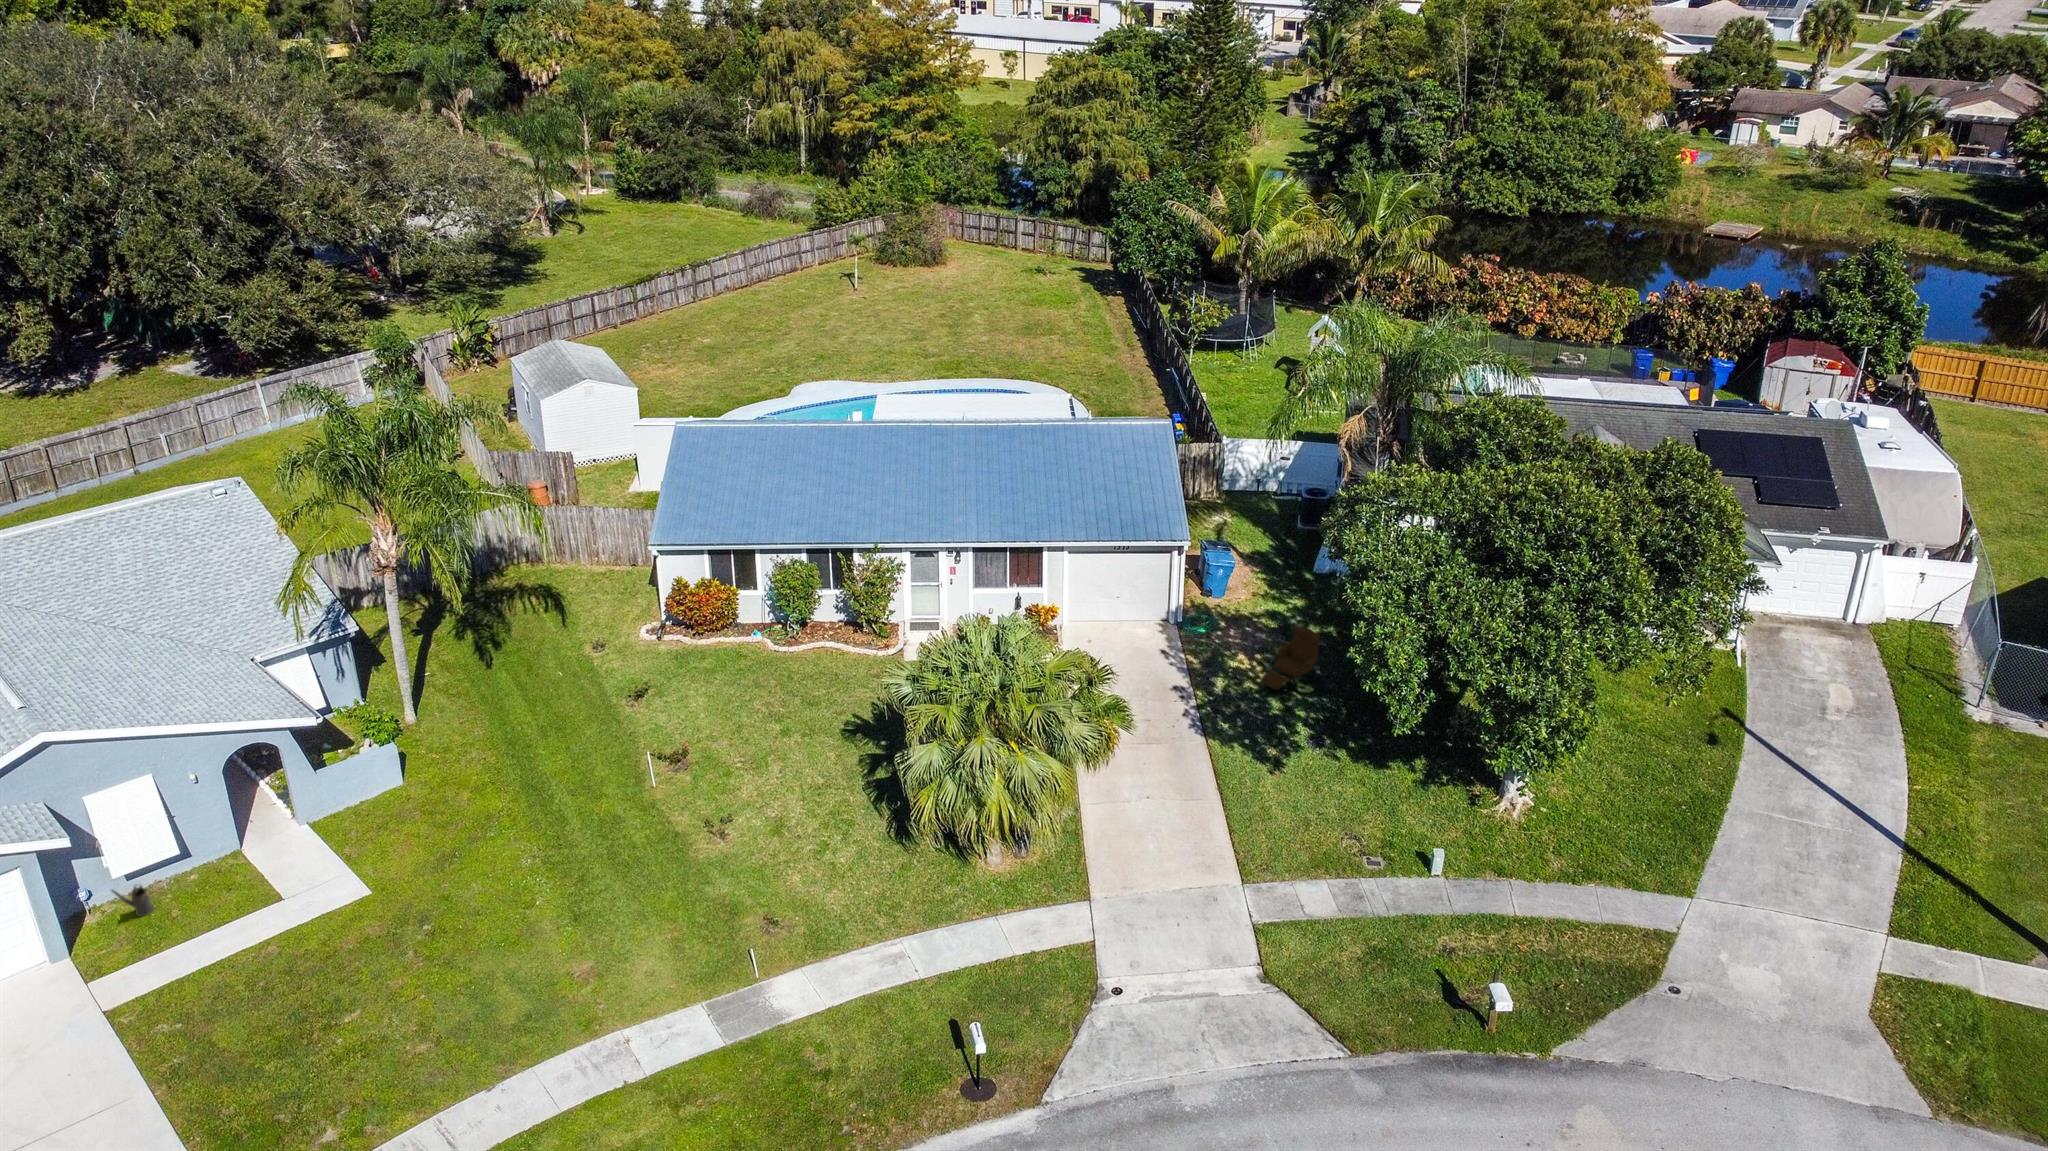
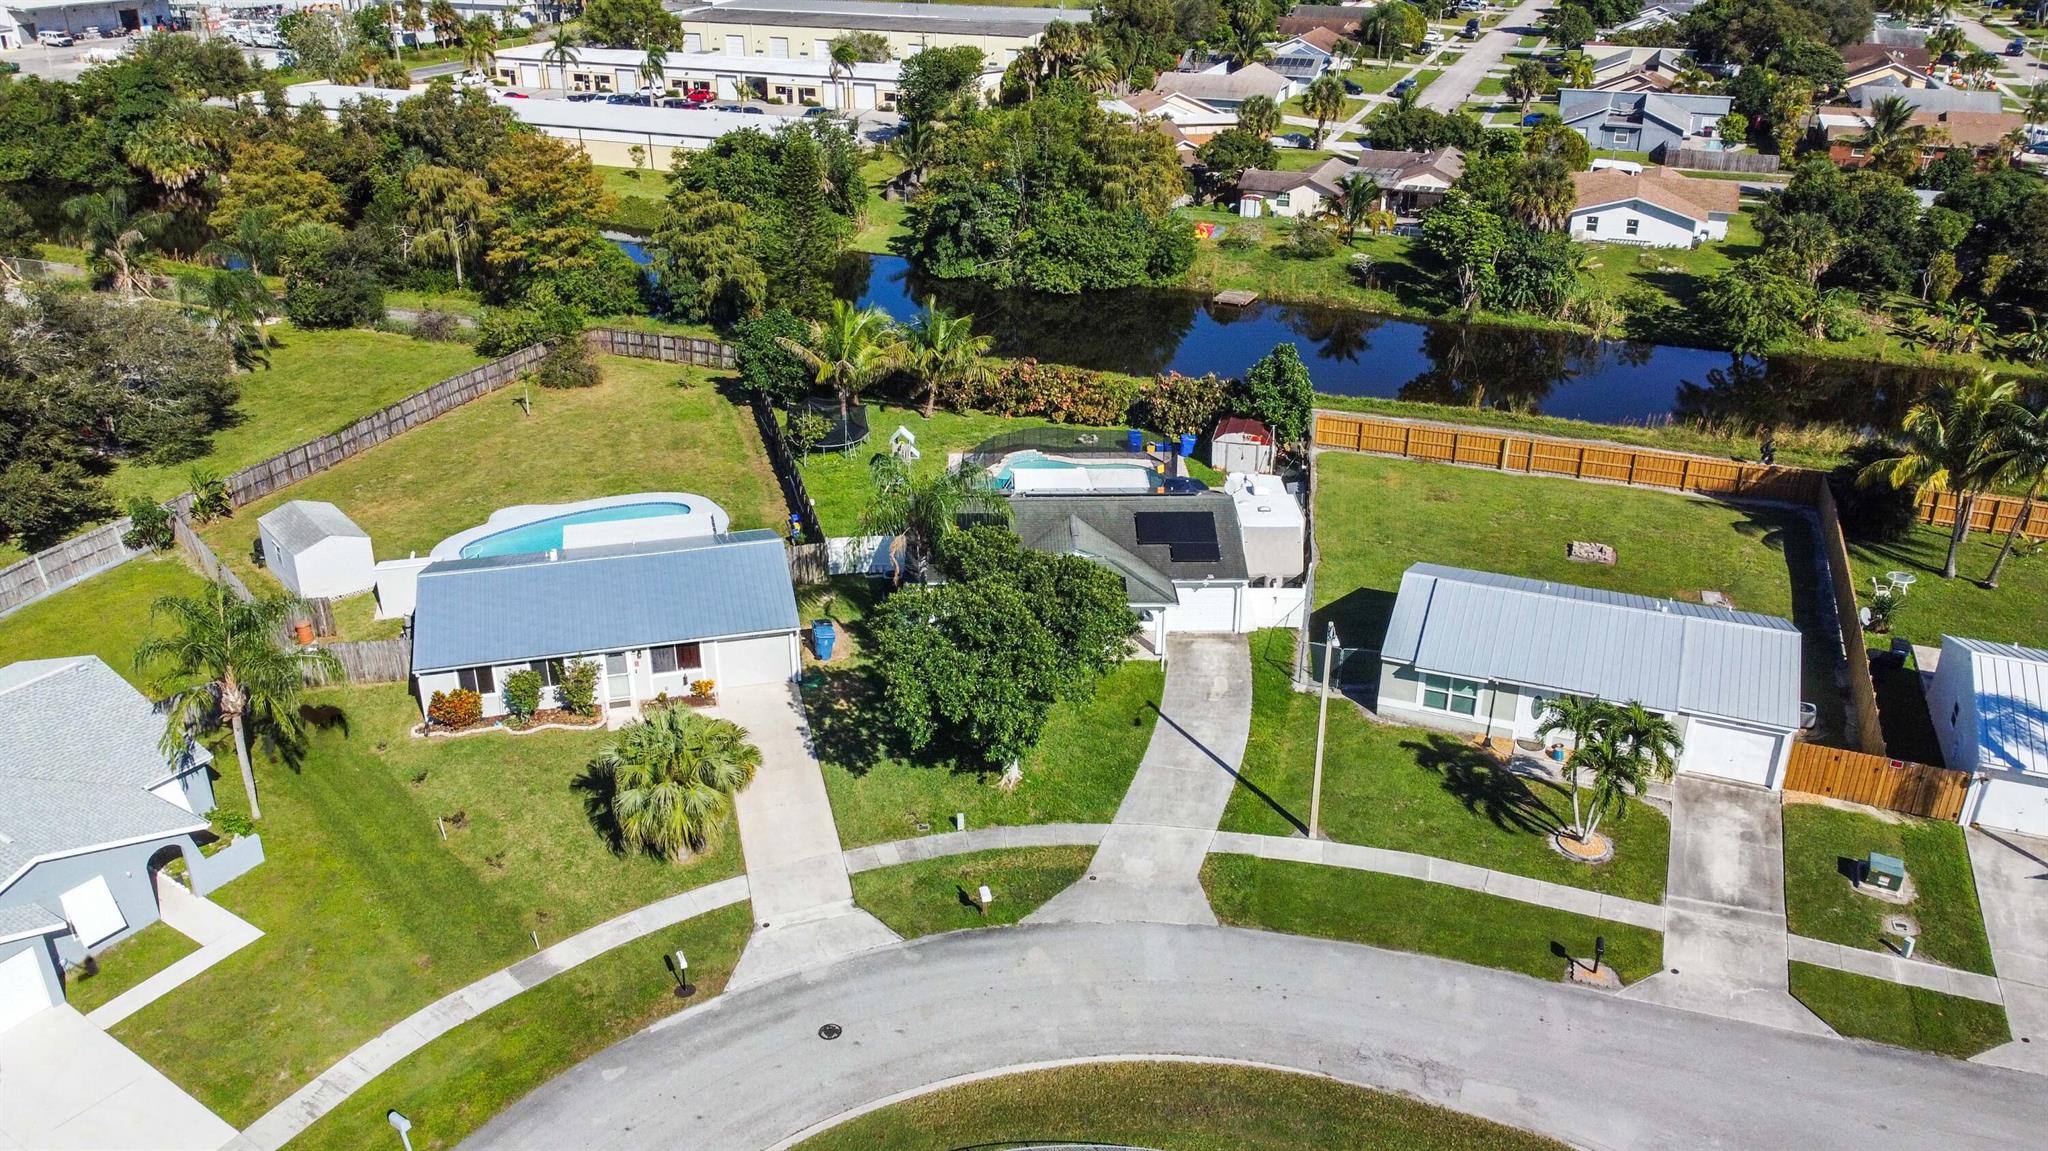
potted tree: none [444,611,466,652] -> present [260,734,276,763]
lounge chair: present [1261,626,1319,690] -> present [299,704,343,728]

